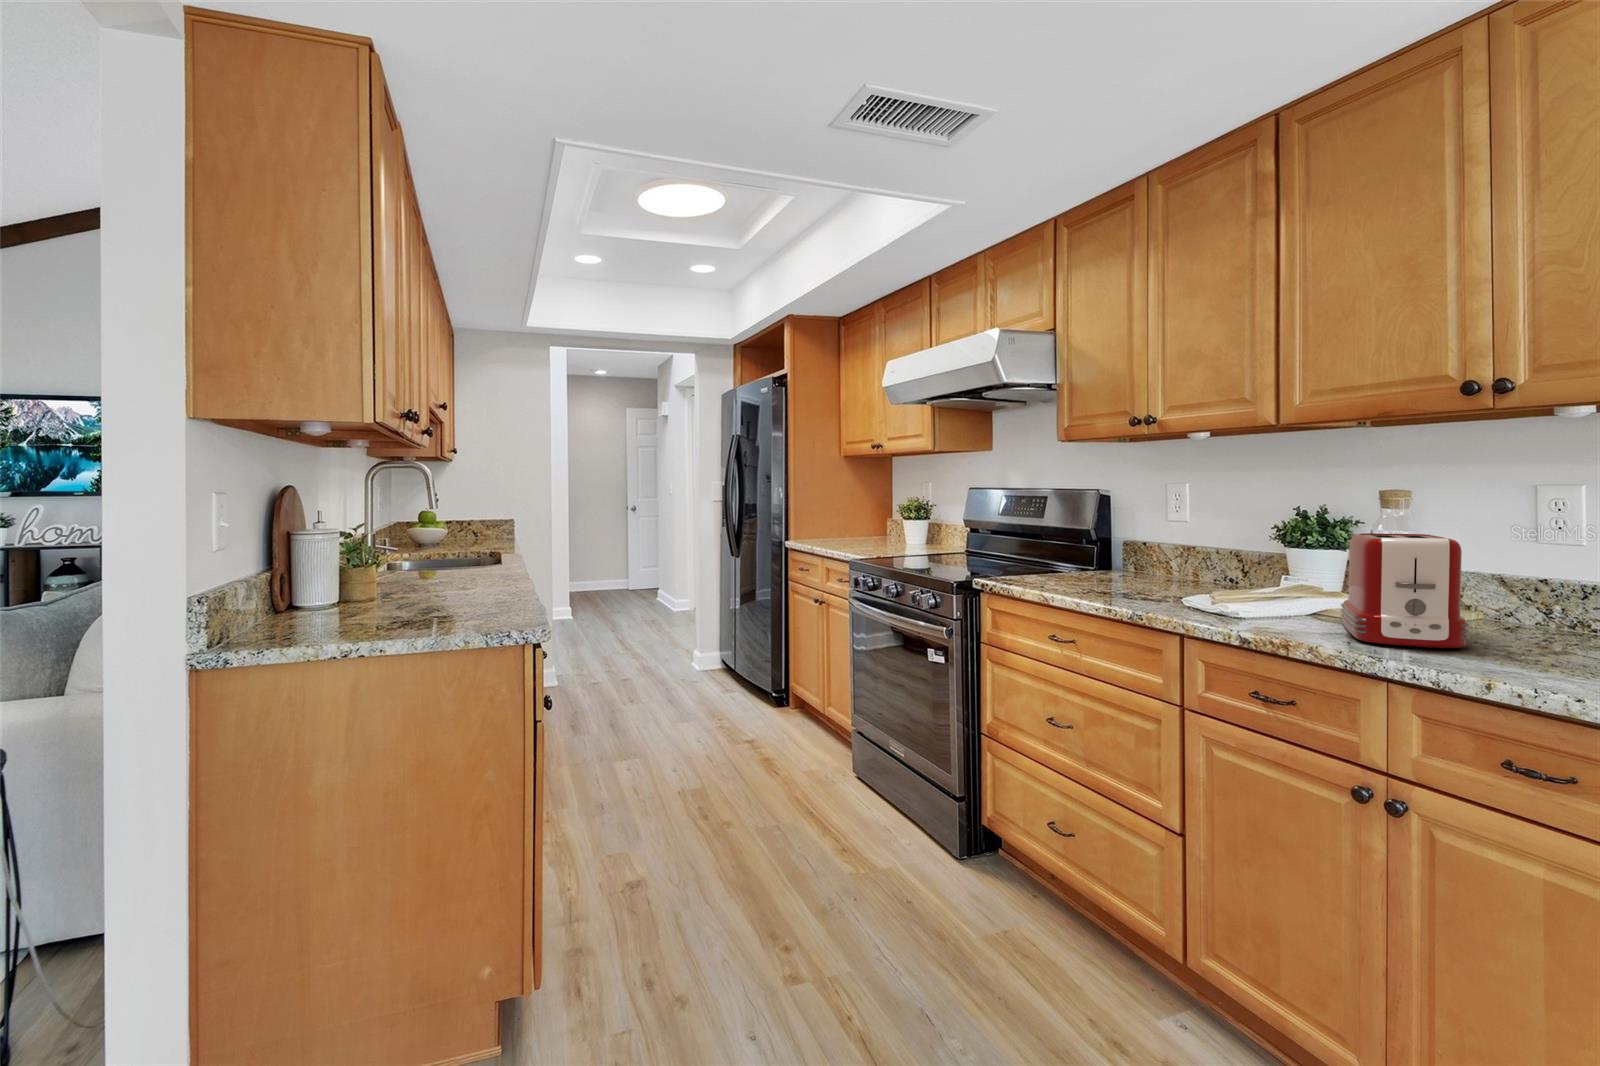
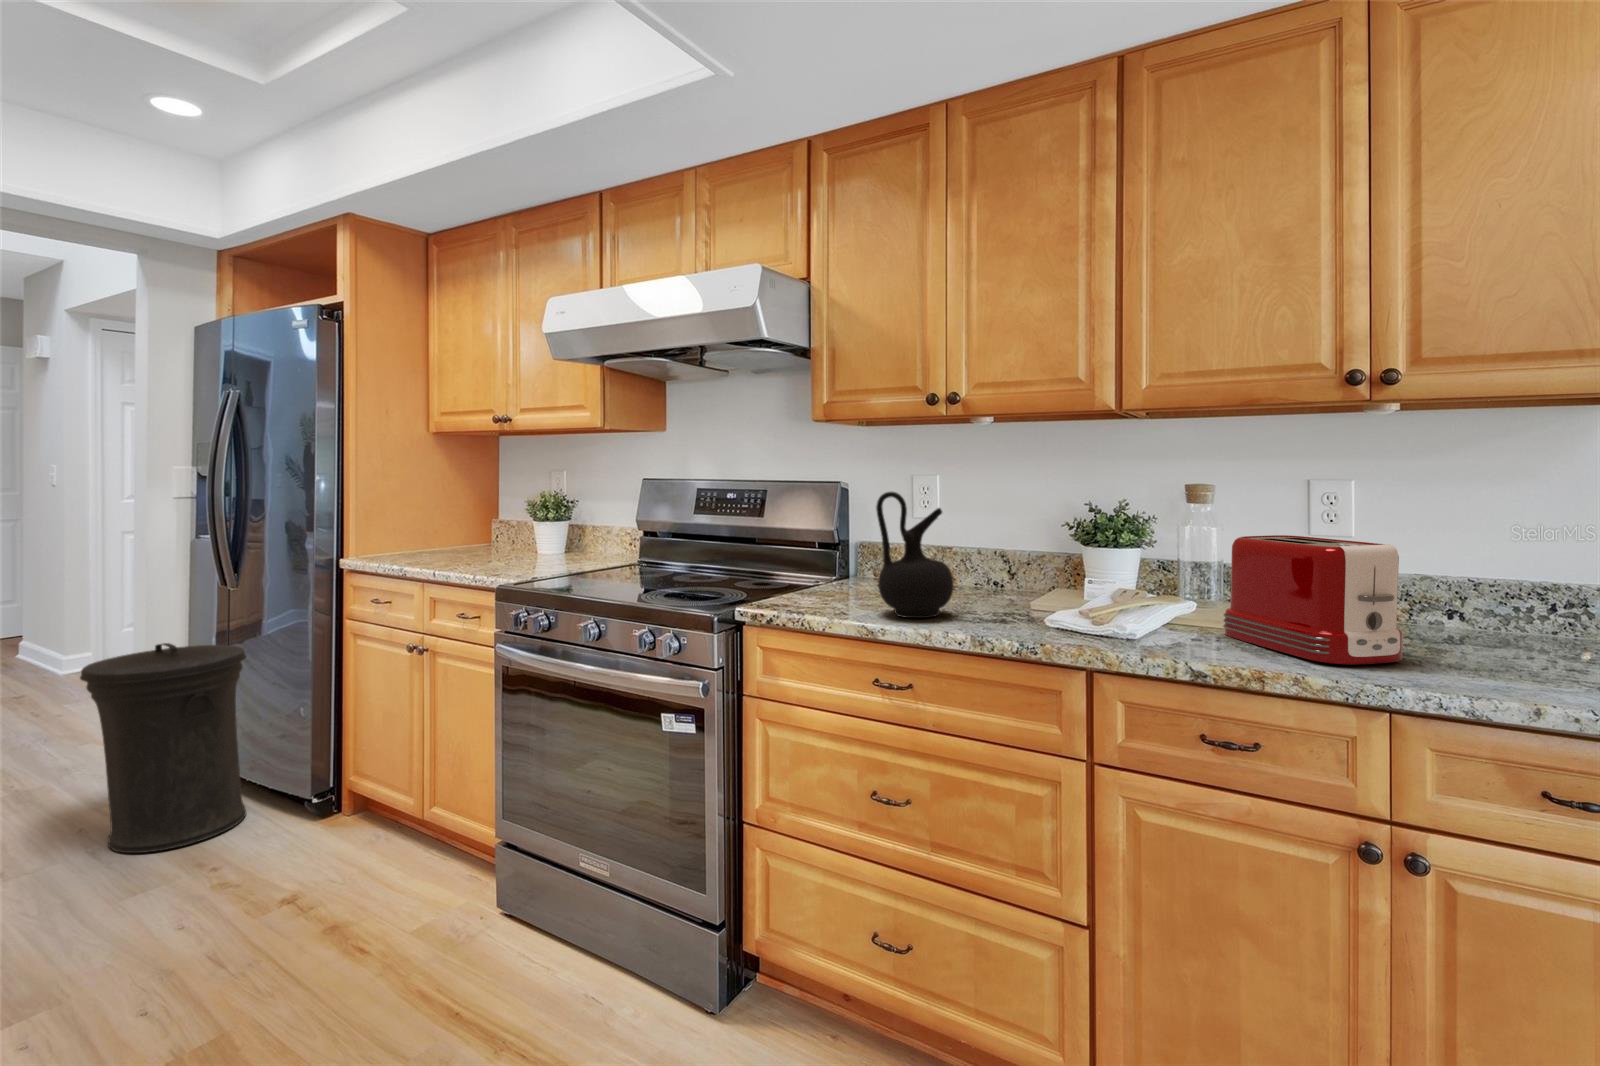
ceramic jug: none [1069,492,1132,592] -> present [876,492,954,618]
trash can: none [667,586,746,708] -> present [80,643,246,853]

